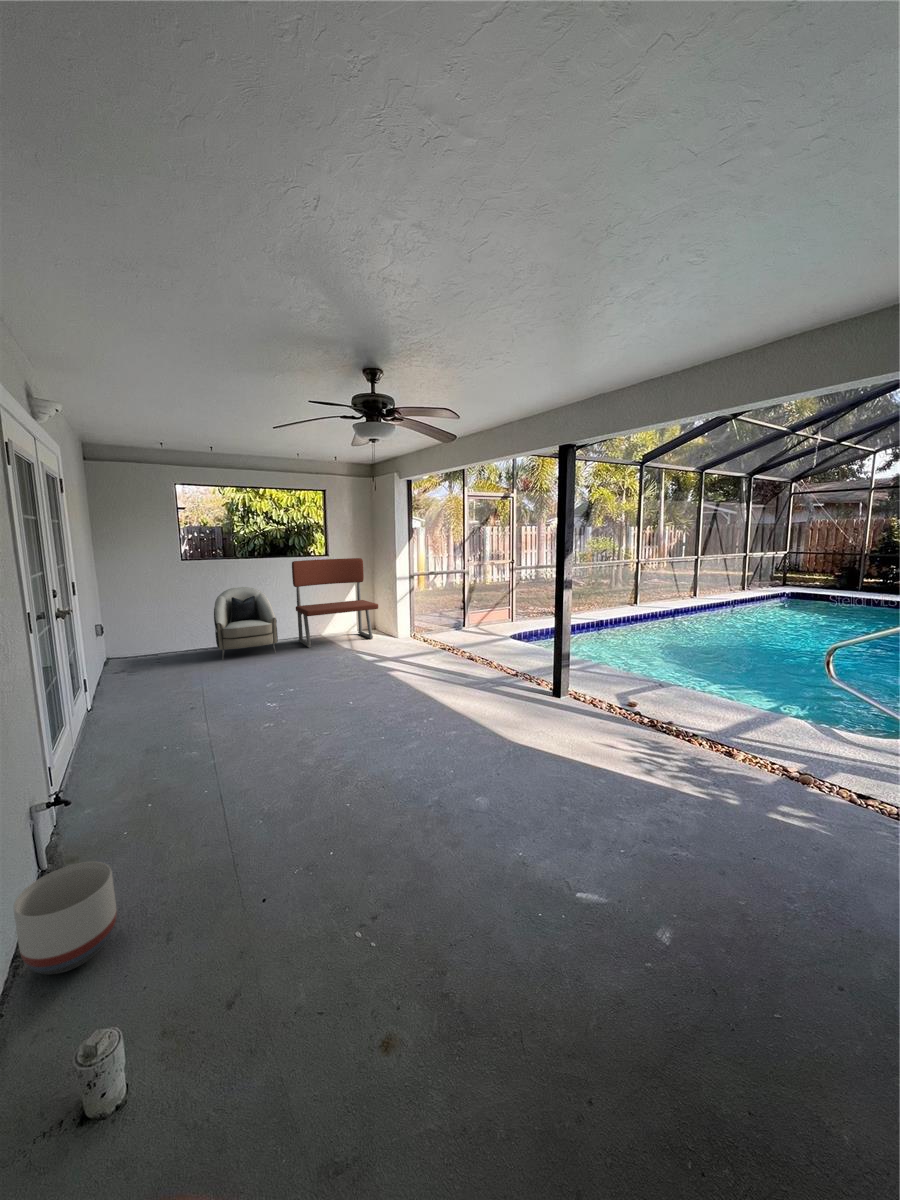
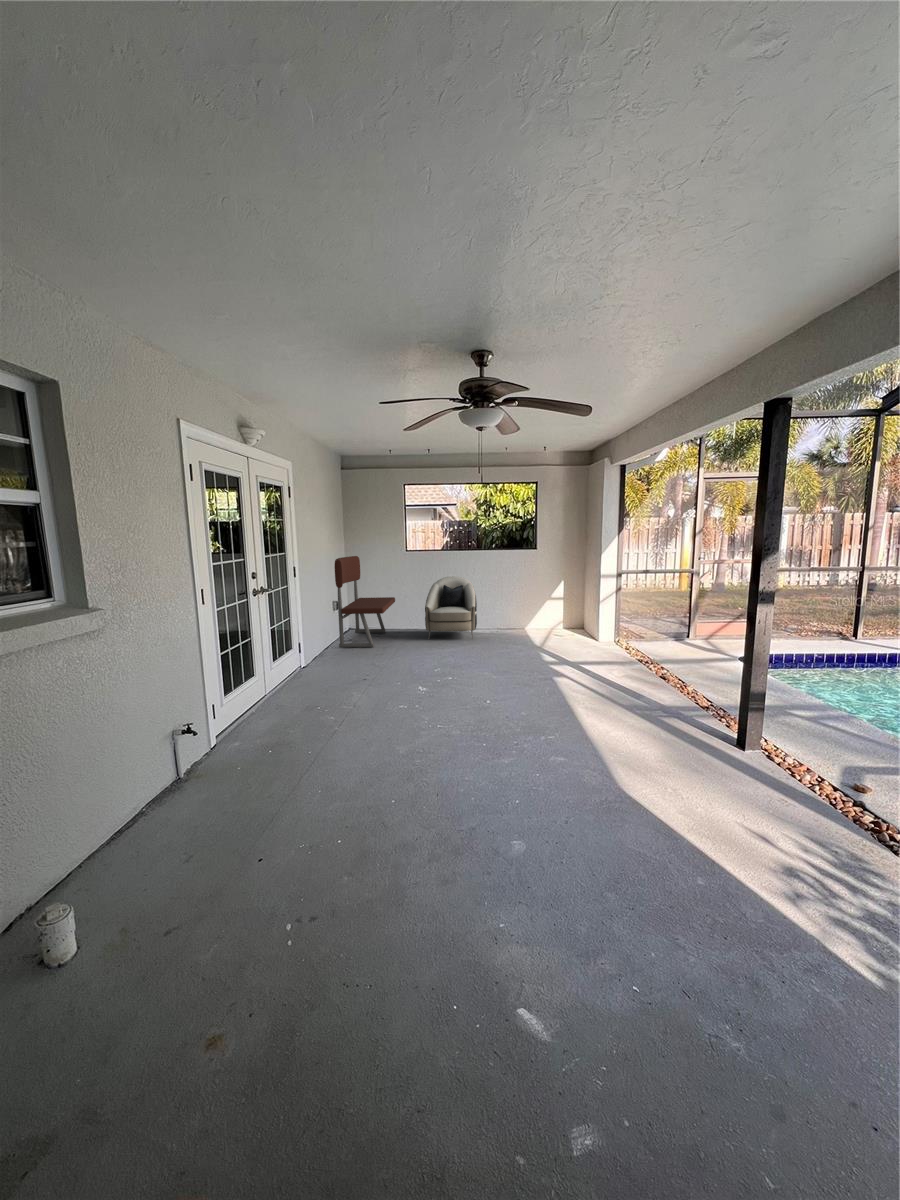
bench: present [292,558,378,648] -> present [335,556,395,648]
planter: present [14,862,117,974] -> none [96,777,169,854]

